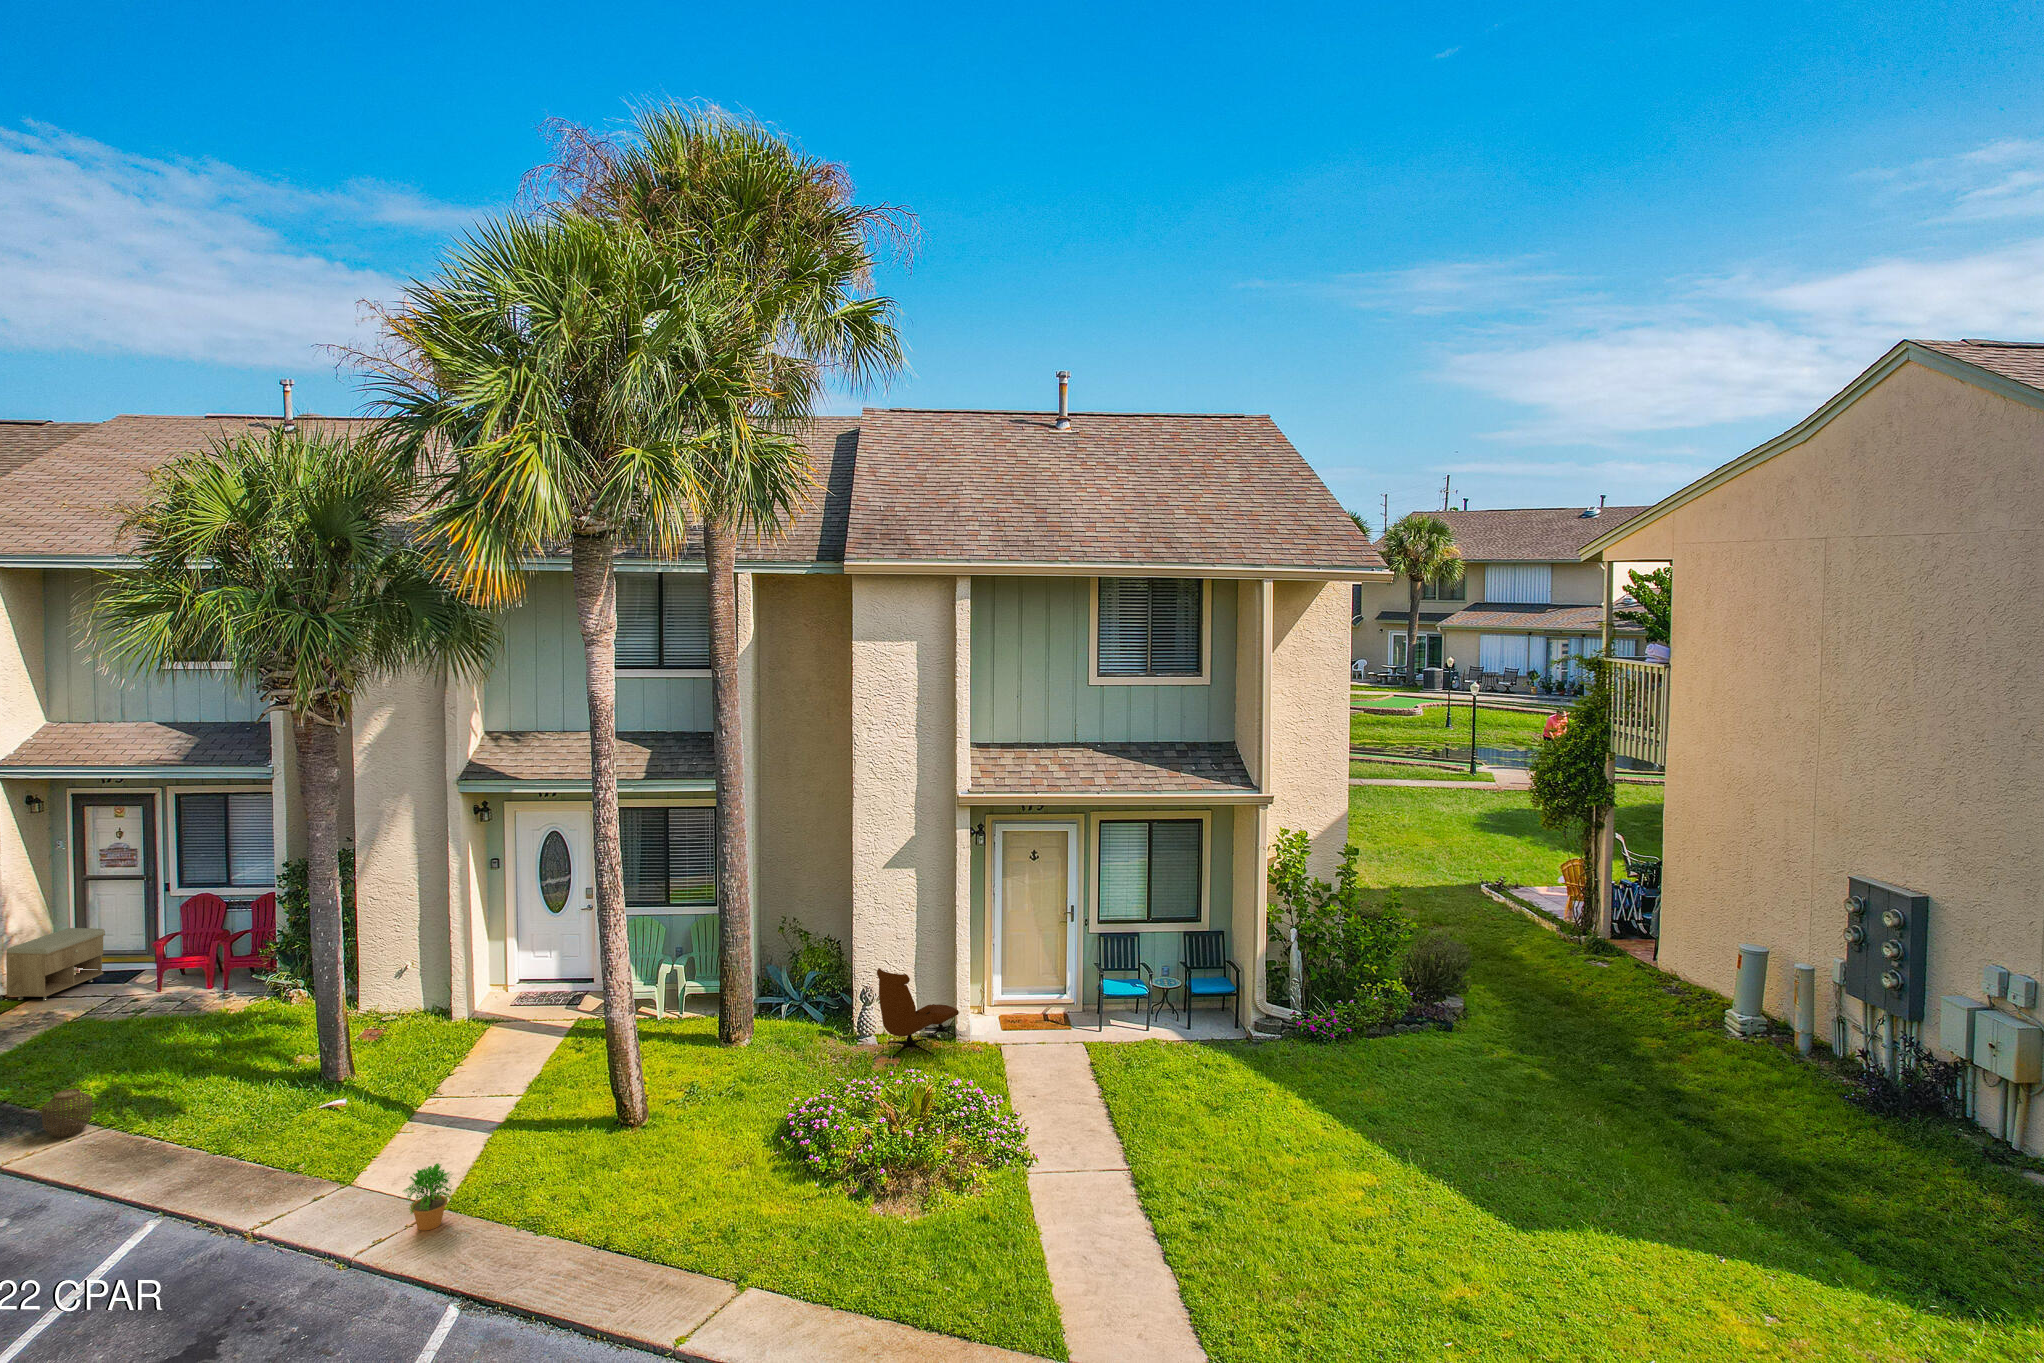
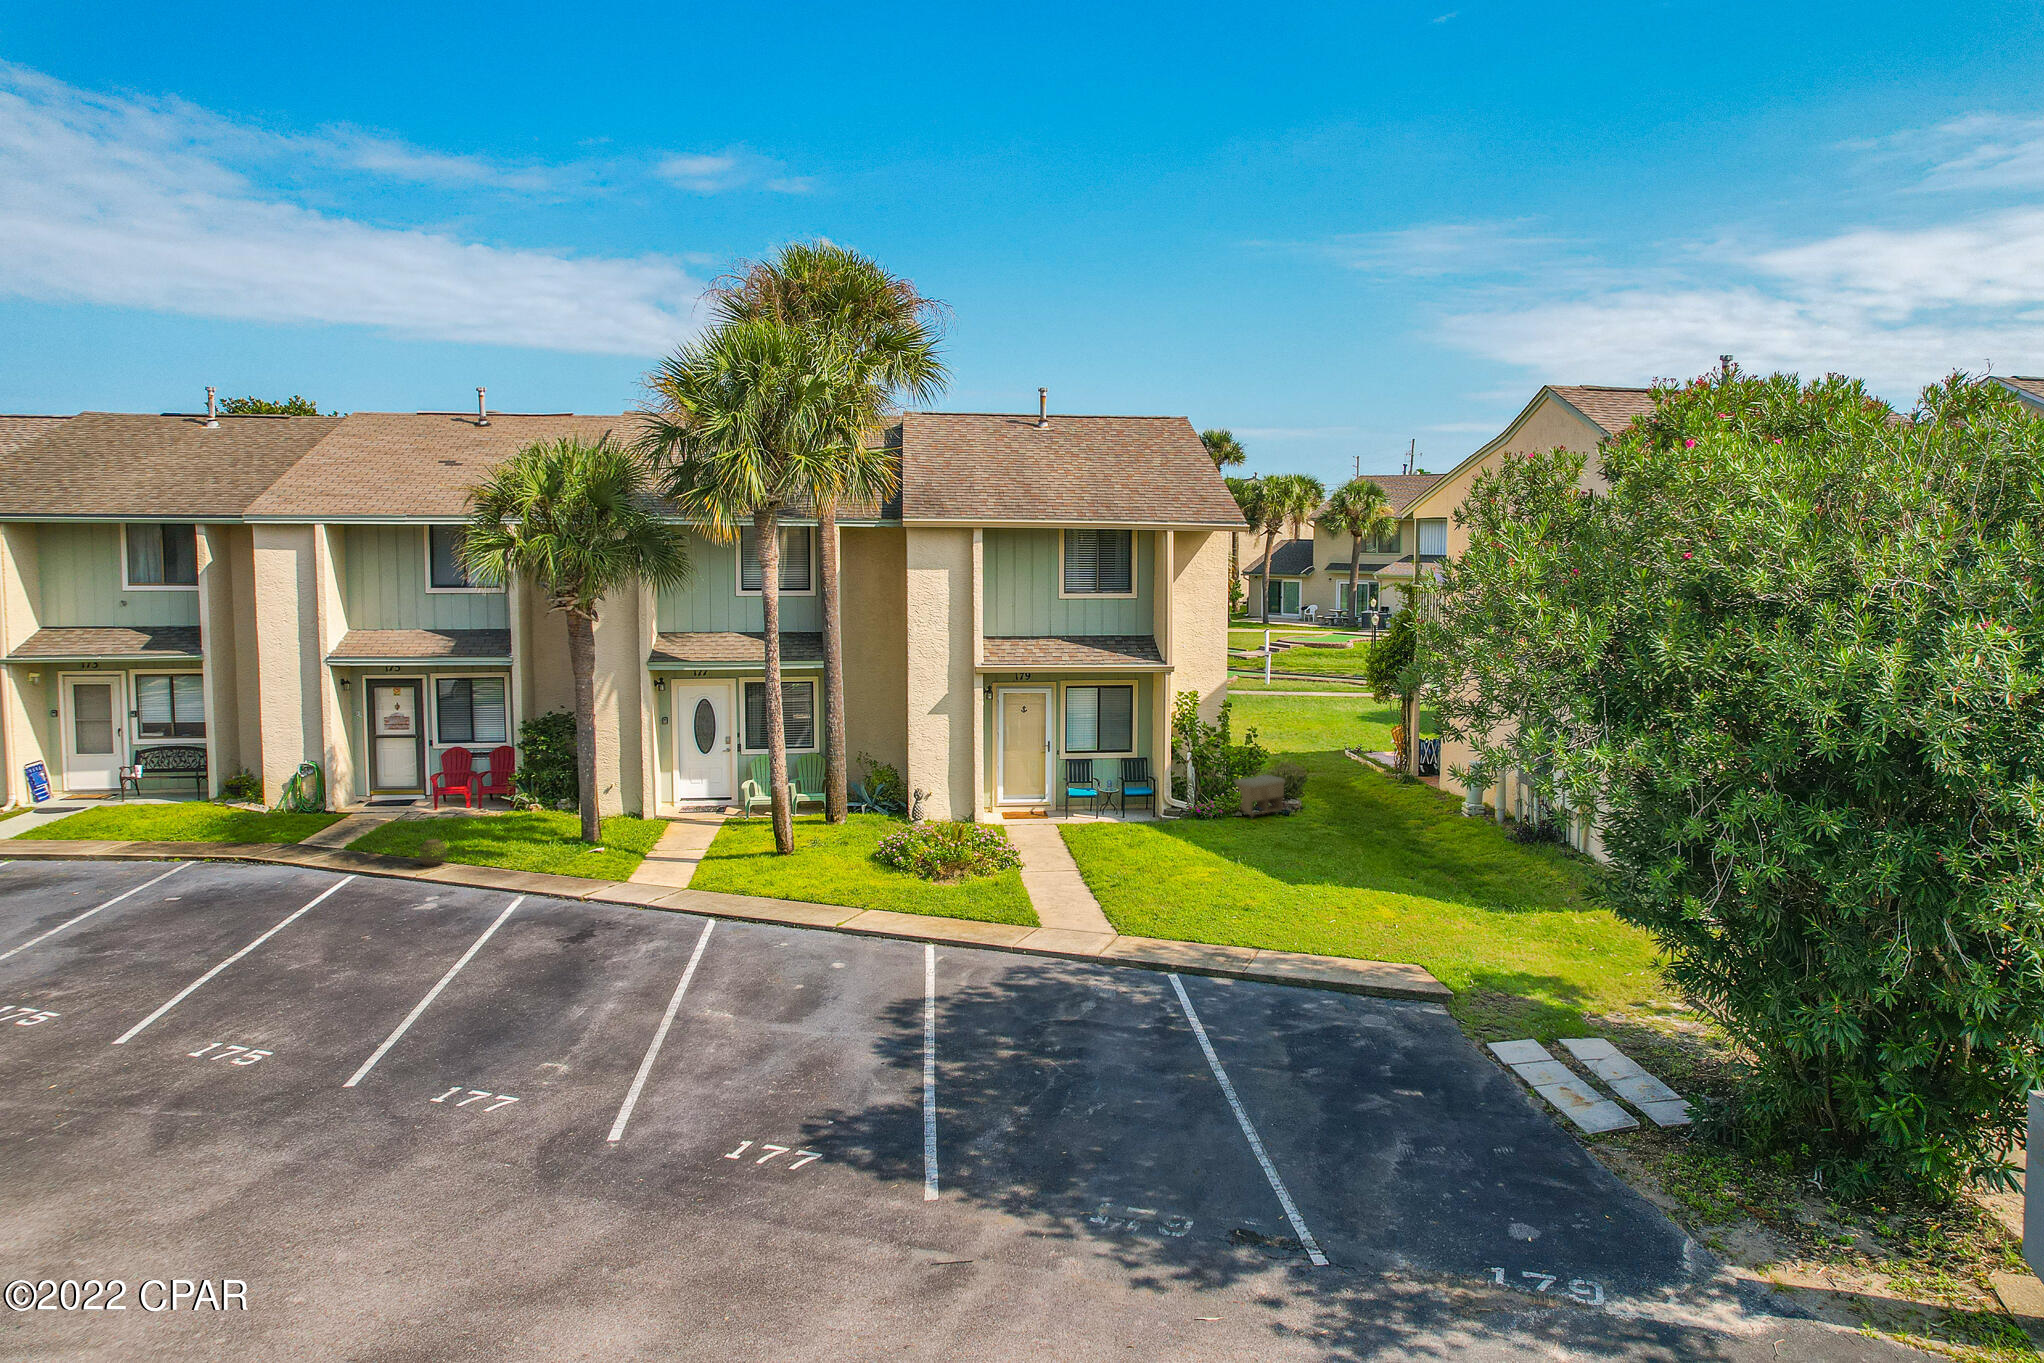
storage bench: present [6,928,105,1000] -> present [1234,775,1285,817]
lounge chair: present [877,968,959,1058] -> none [925,773,977,828]
potted plant: present [404,1163,452,1231] -> none [662,857,692,892]

